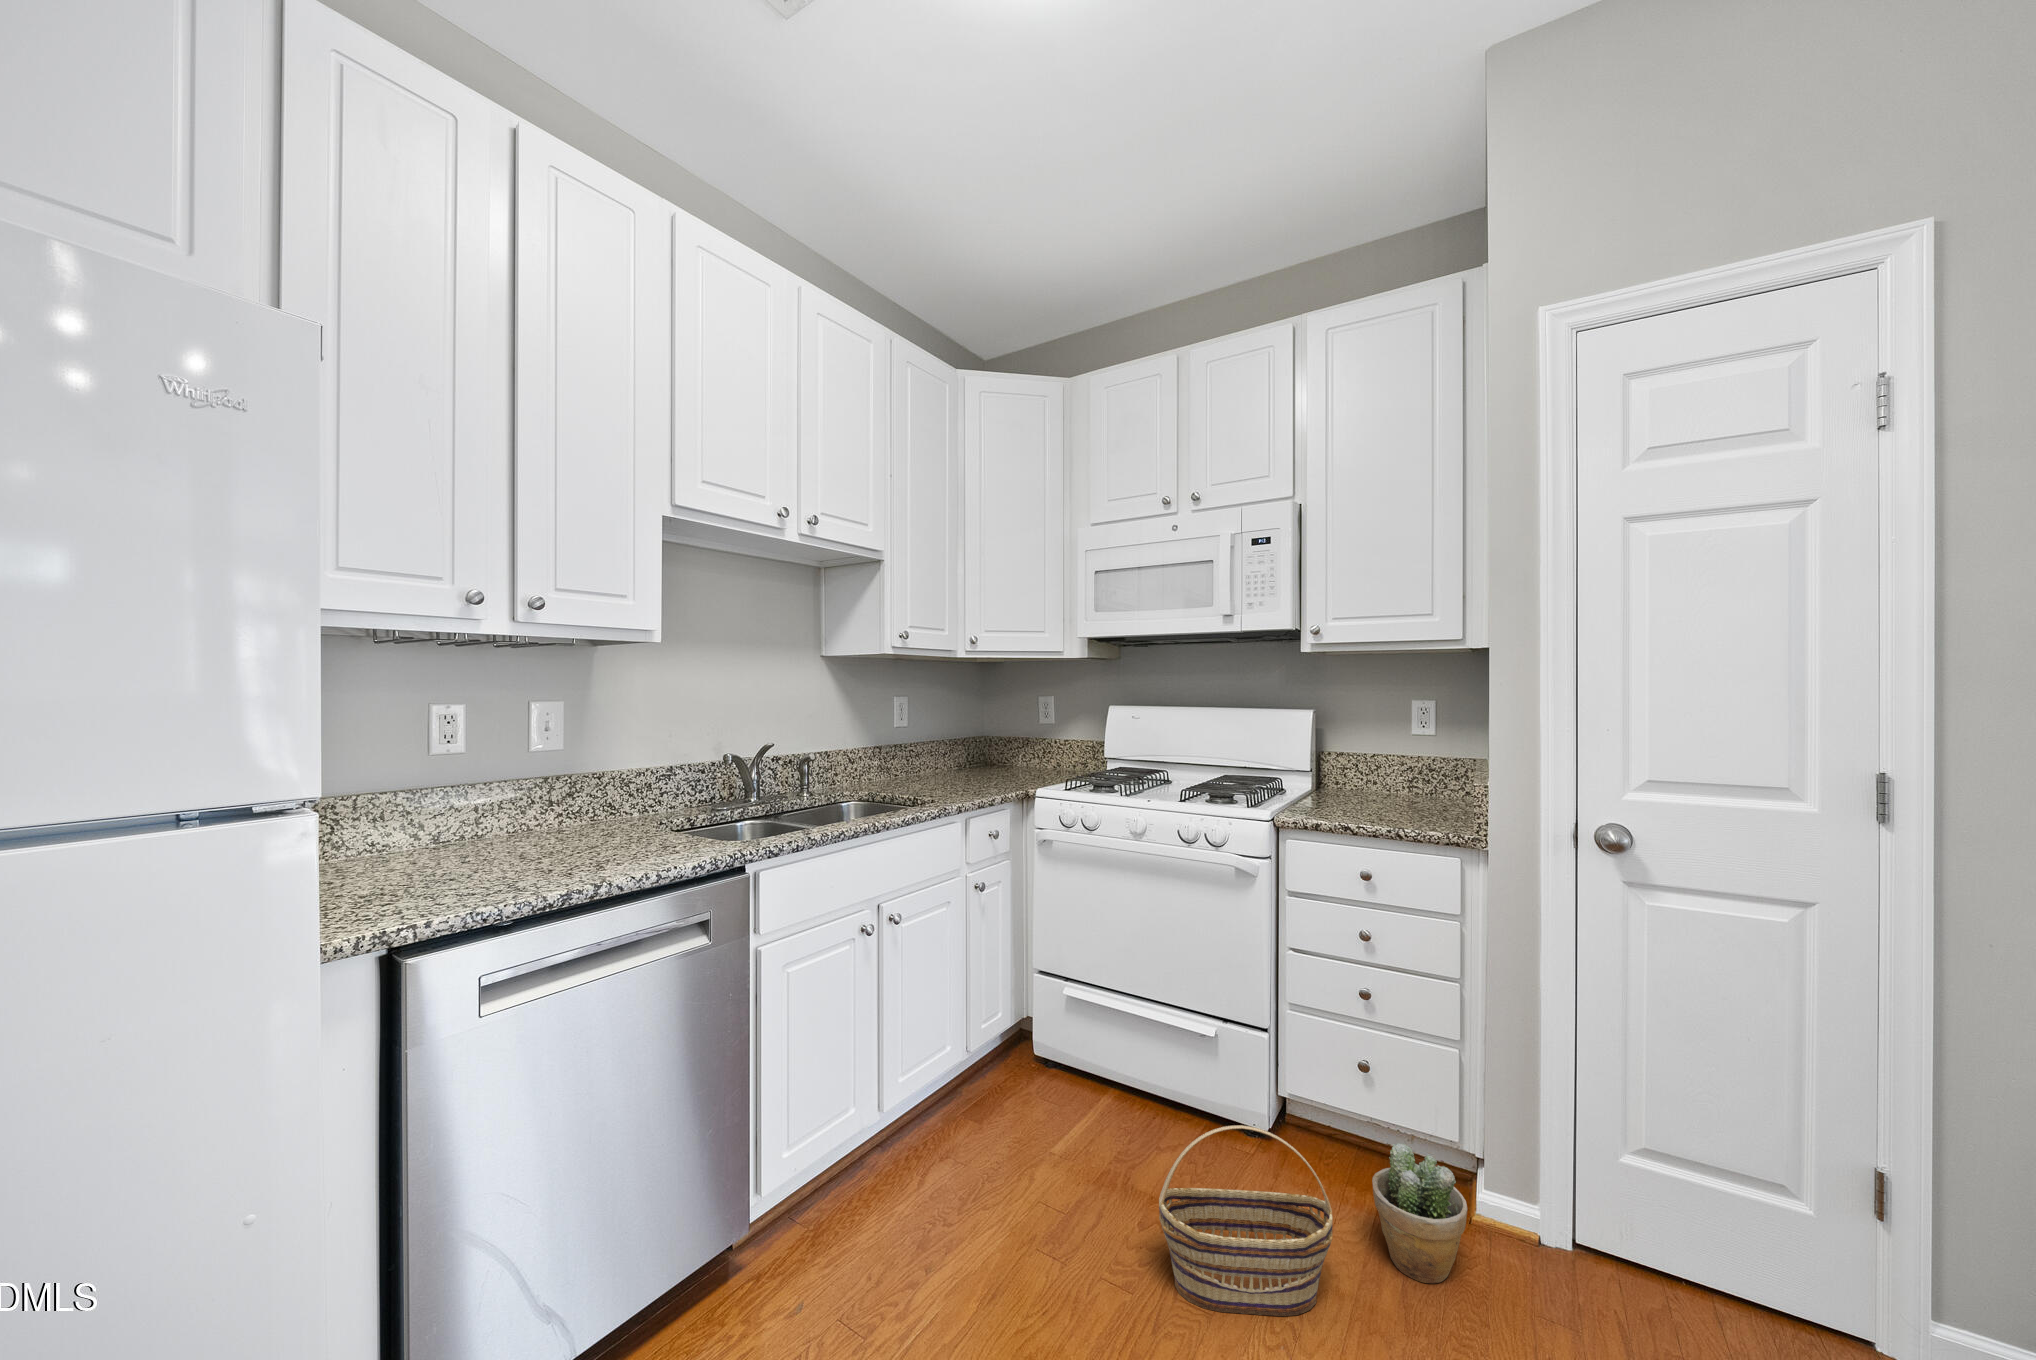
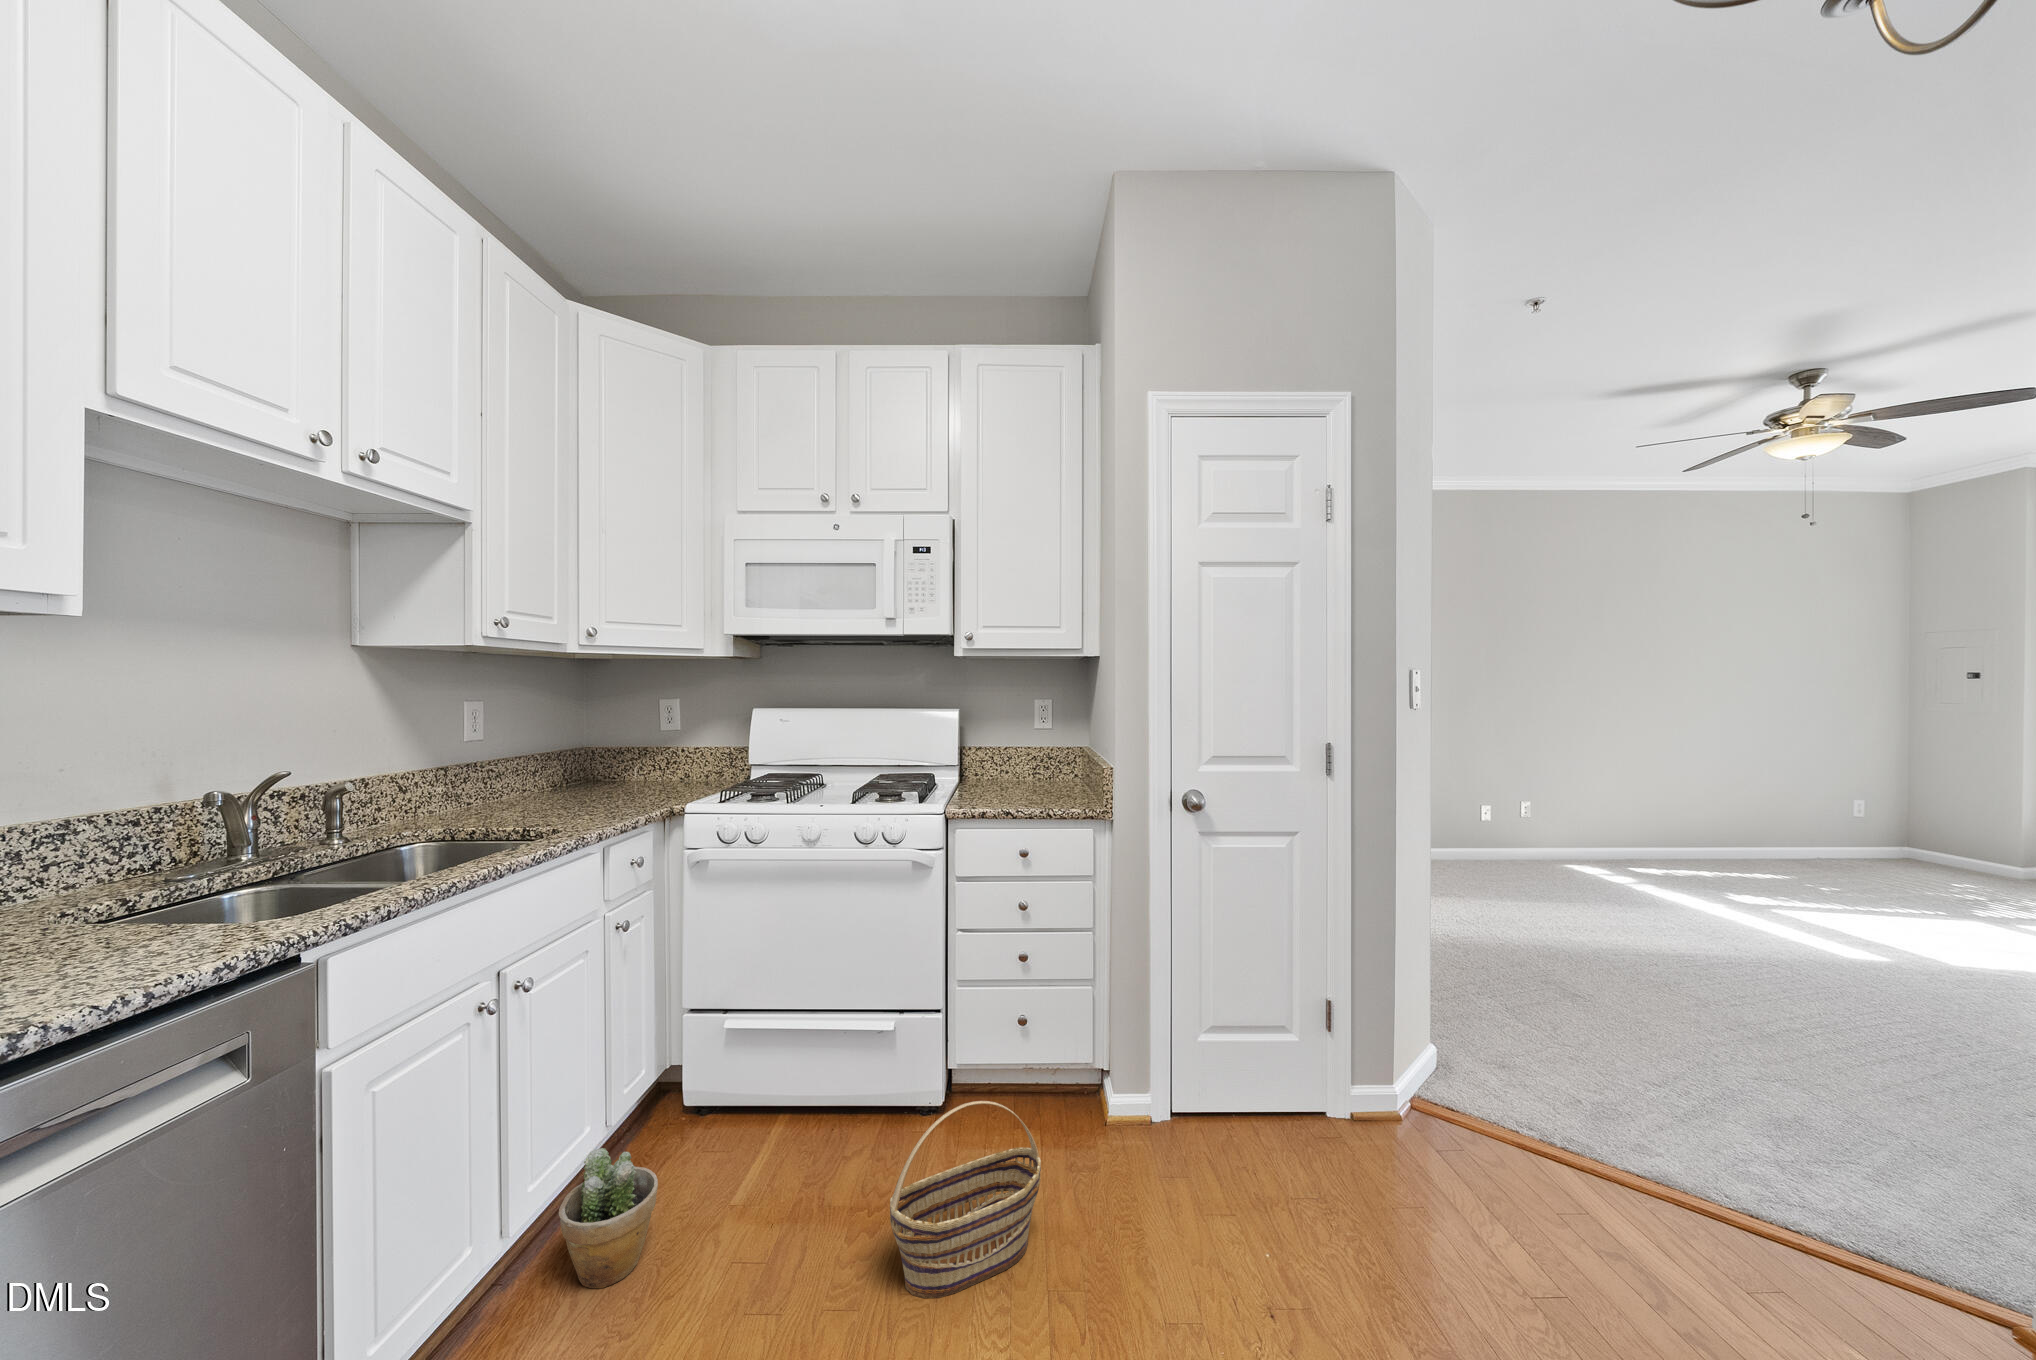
potted plant: present [1372,1143,1467,1283] -> present [559,1148,658,1288]

